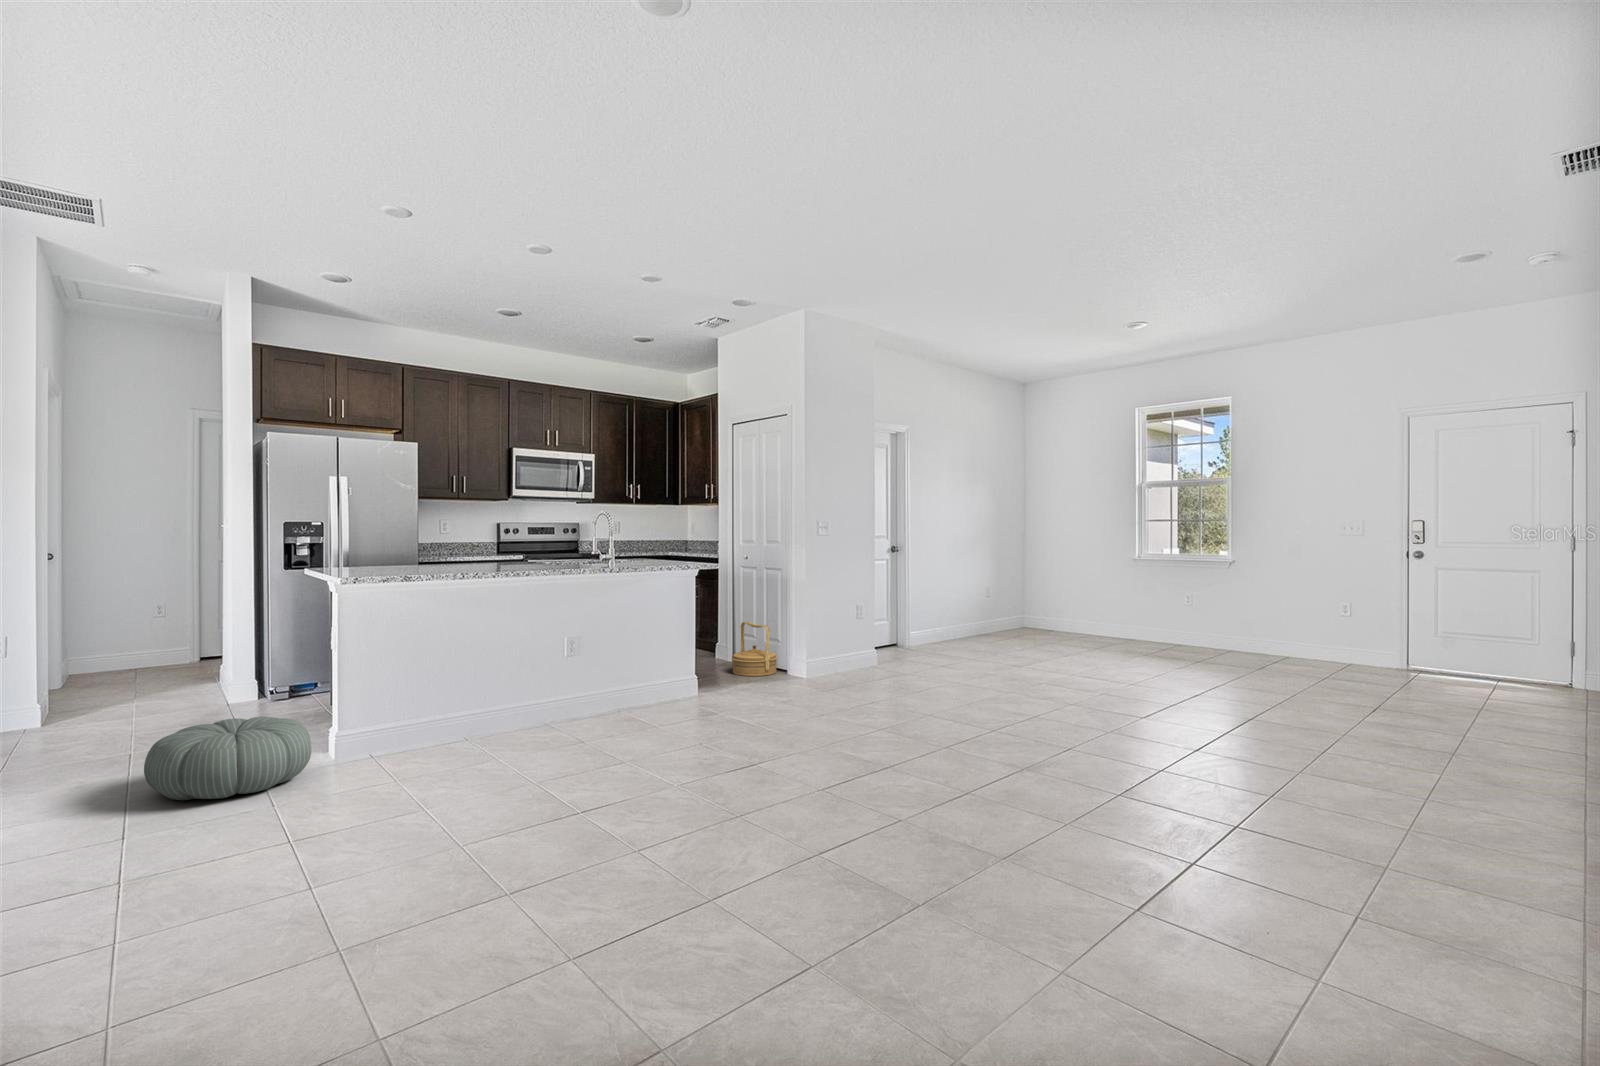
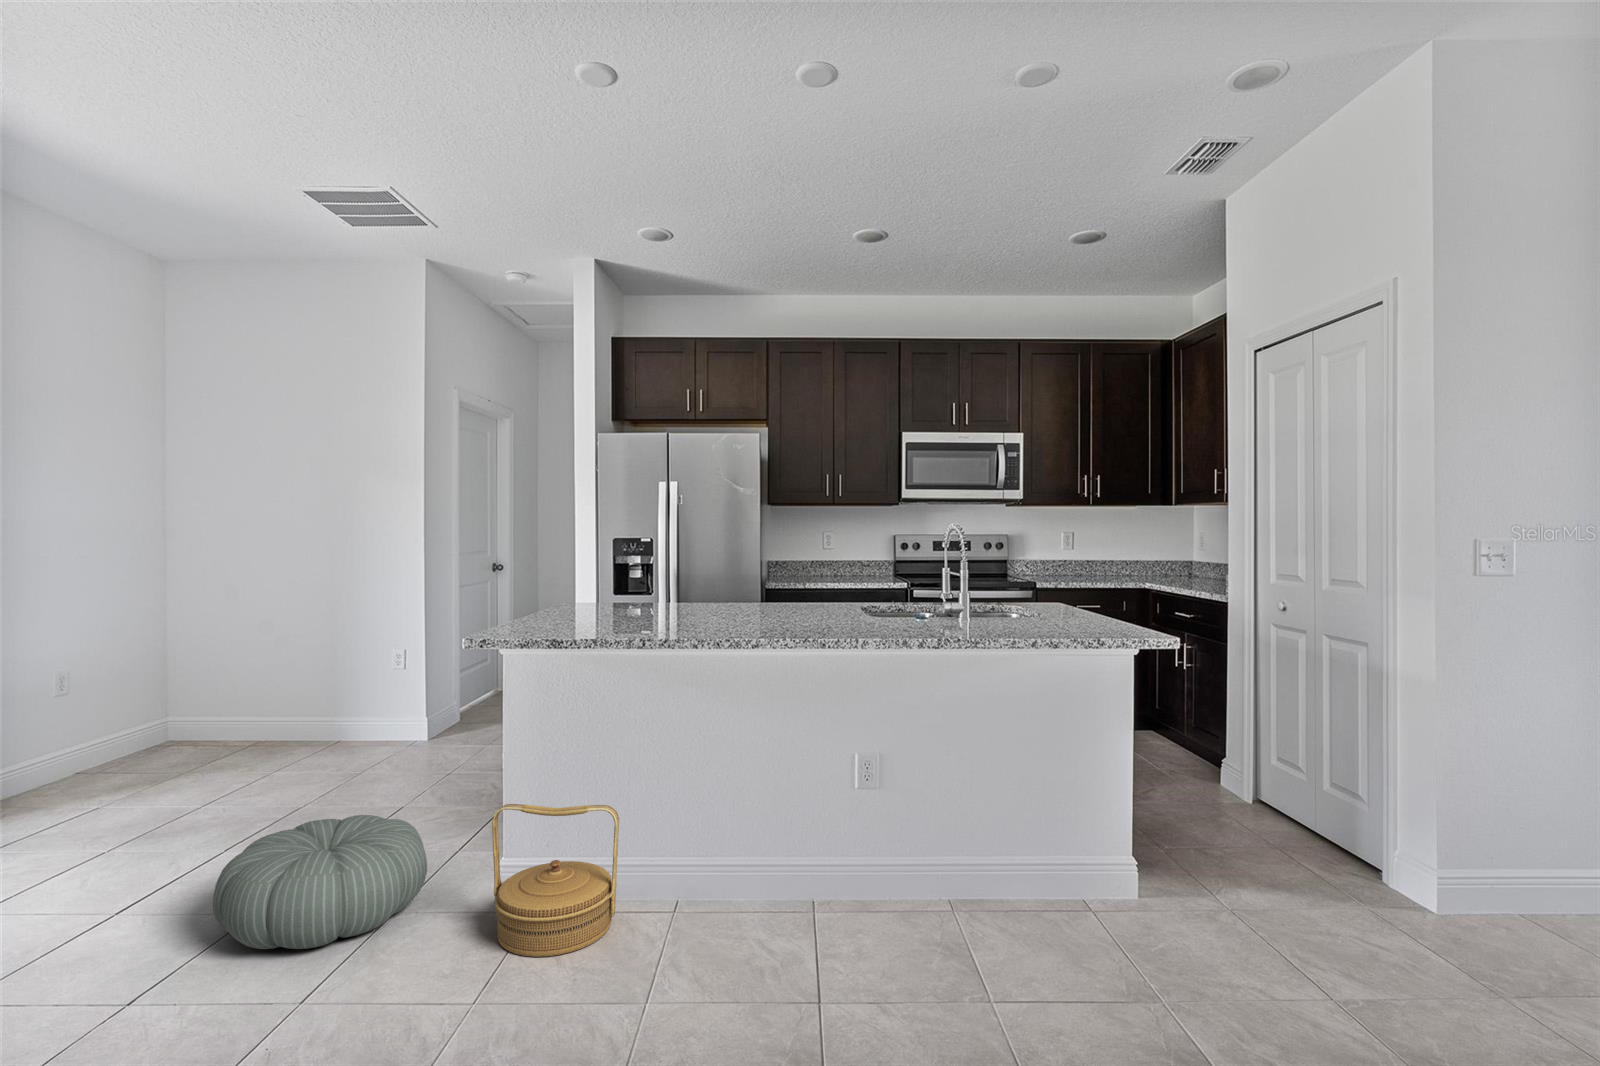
woven basket: present [732,621,777,676] -> present [492,804,619,957]

